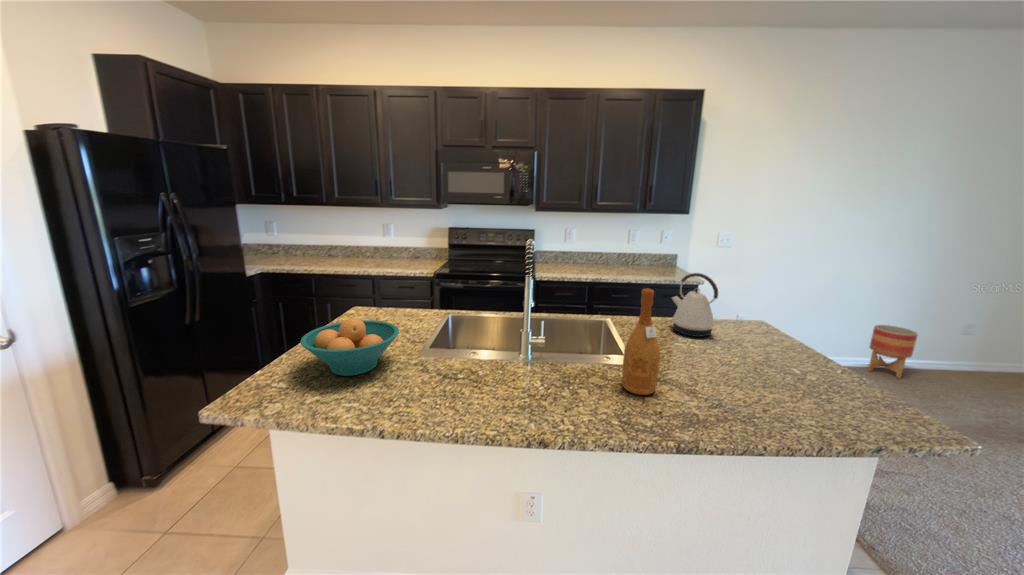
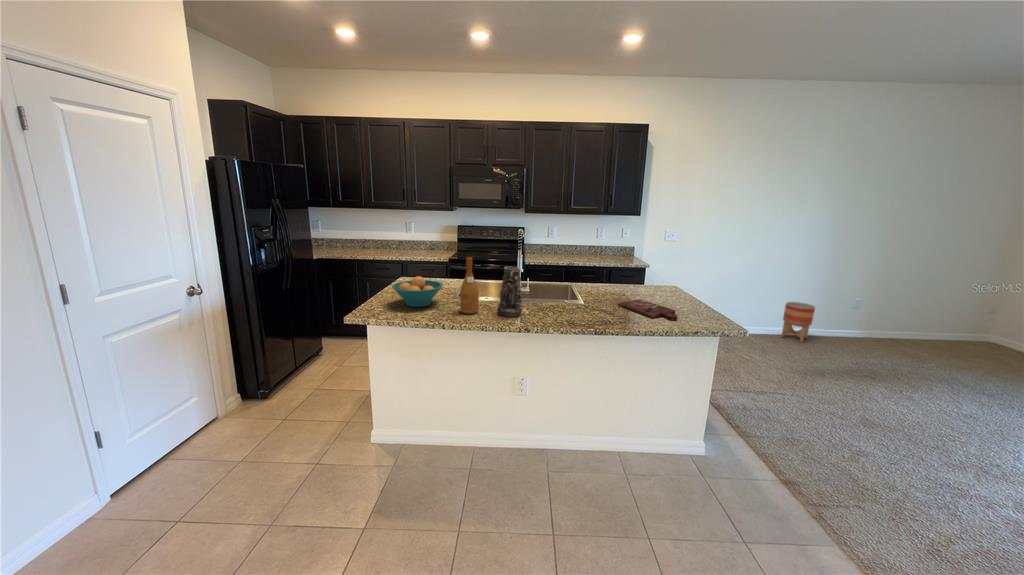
kettle: present [672,273,718,337] -> none [606,255,631,294]
wine bottle: present [622,288,660,395] -> present [460,257,479,314]
vase: none [497,303,545,402] -> present [497,267,522,317]
cutting board: none [710,351,849,407] -> present [618,299,677,320]

